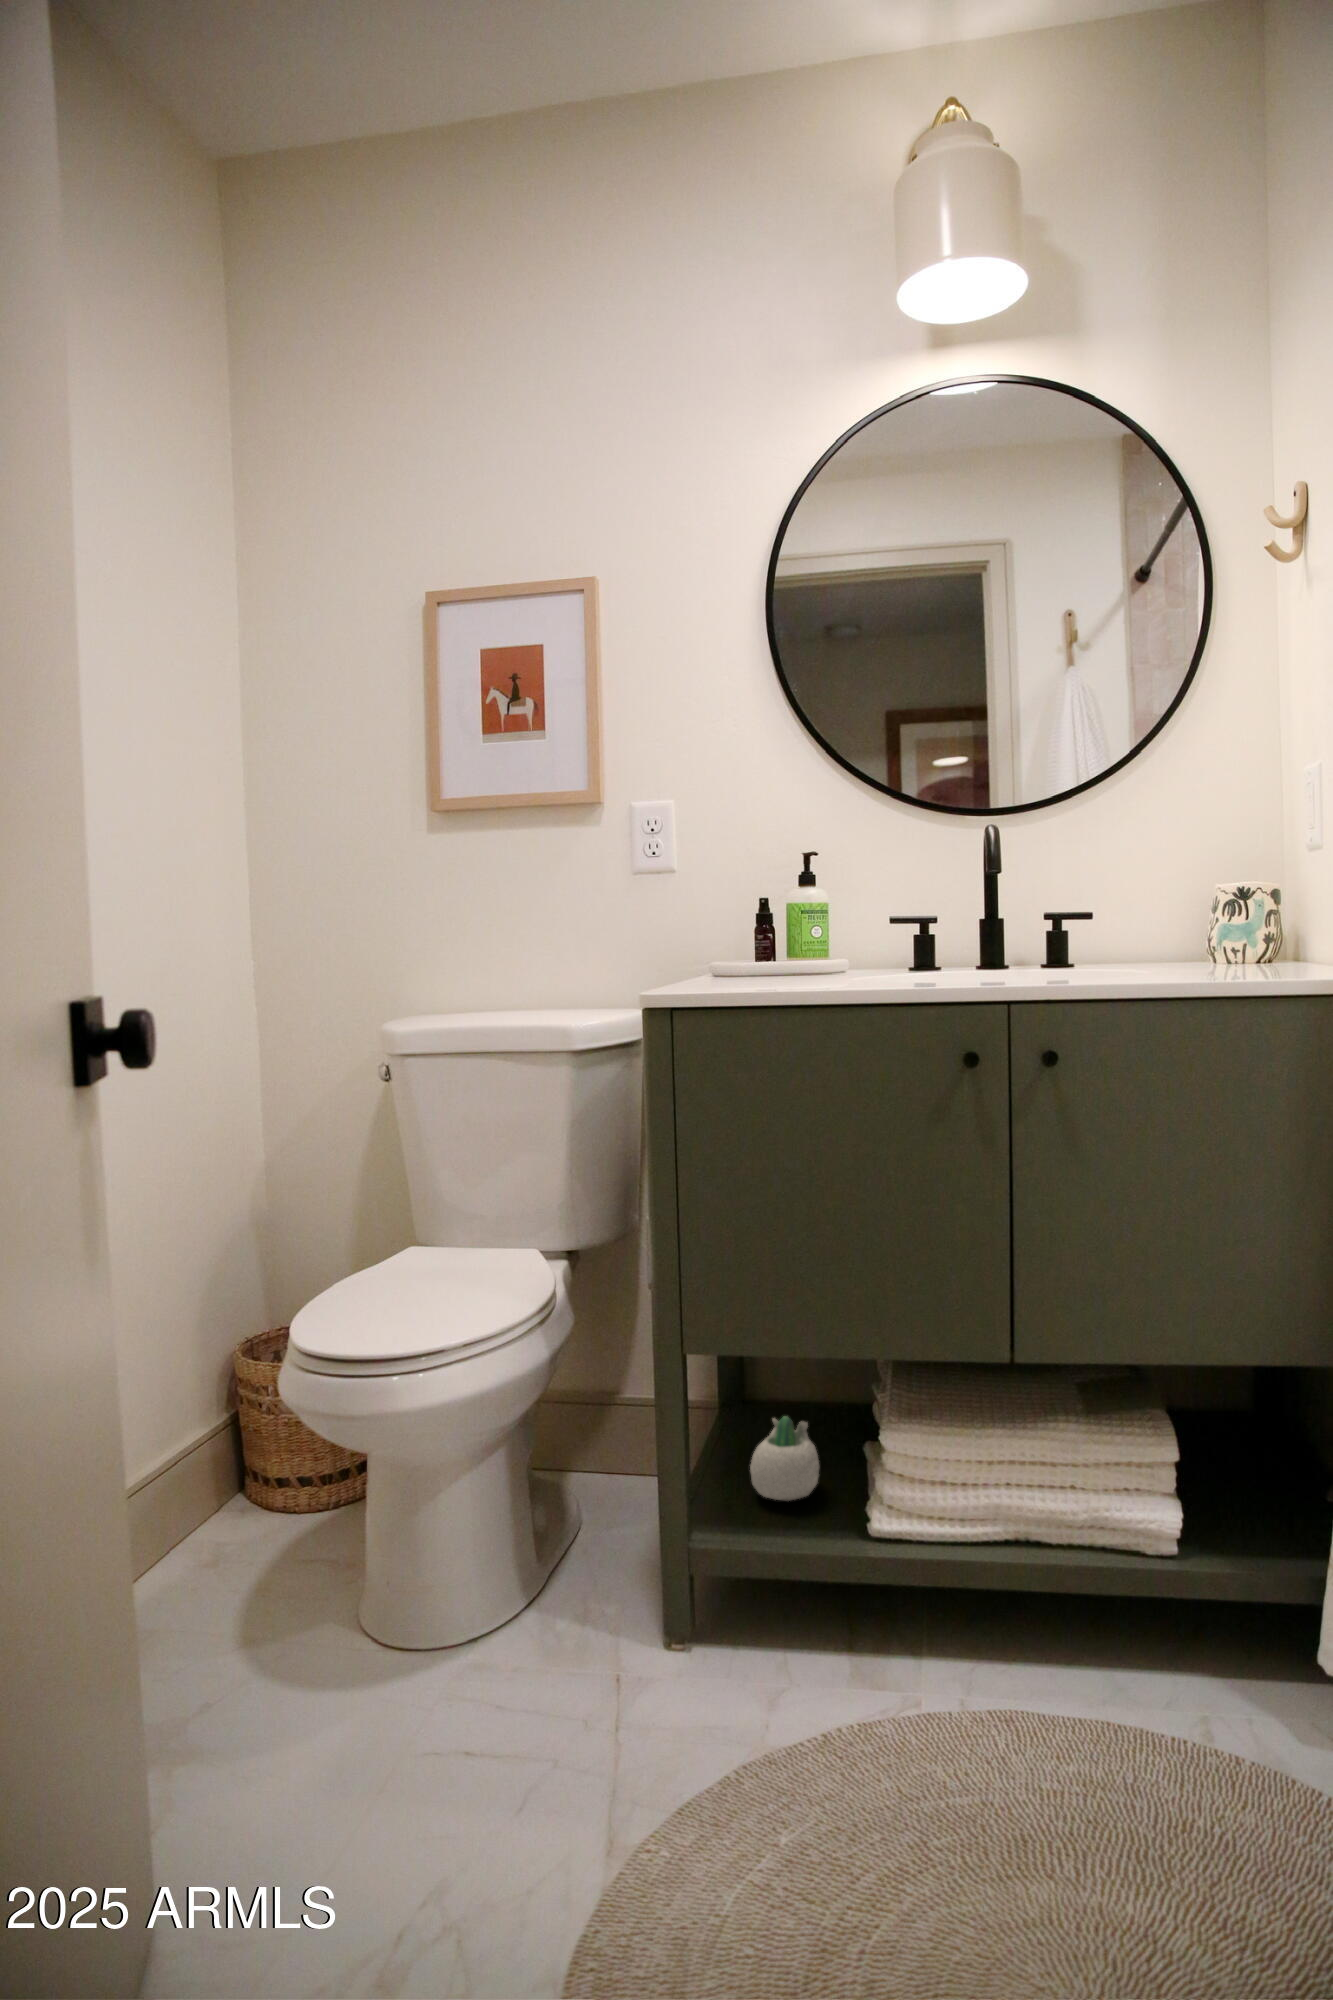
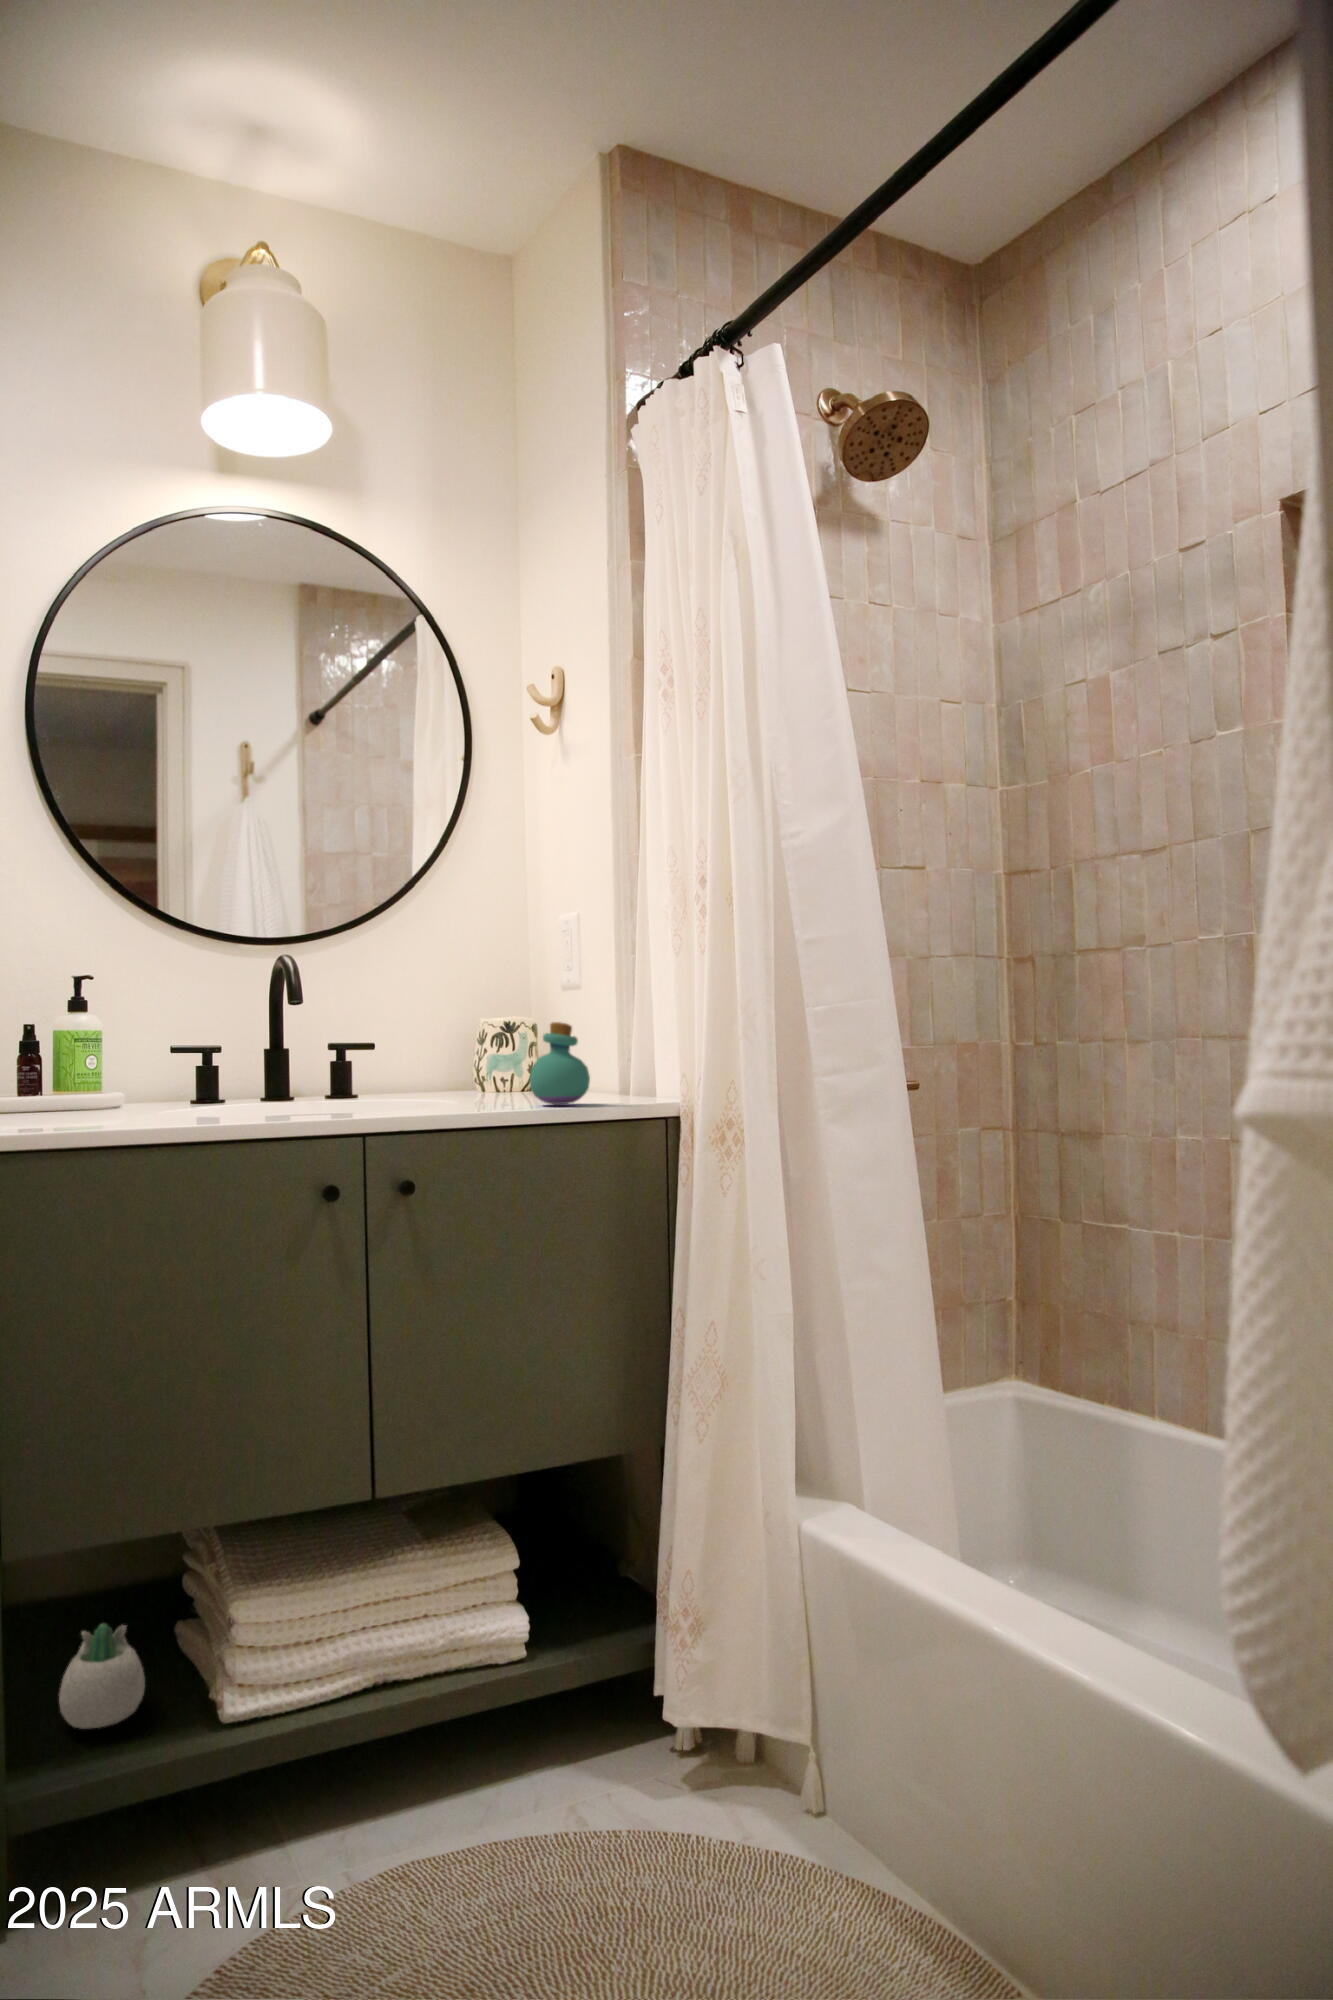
perfume bottle: none [1215,893,1287,984] -> present [529,1022,590,1104]

